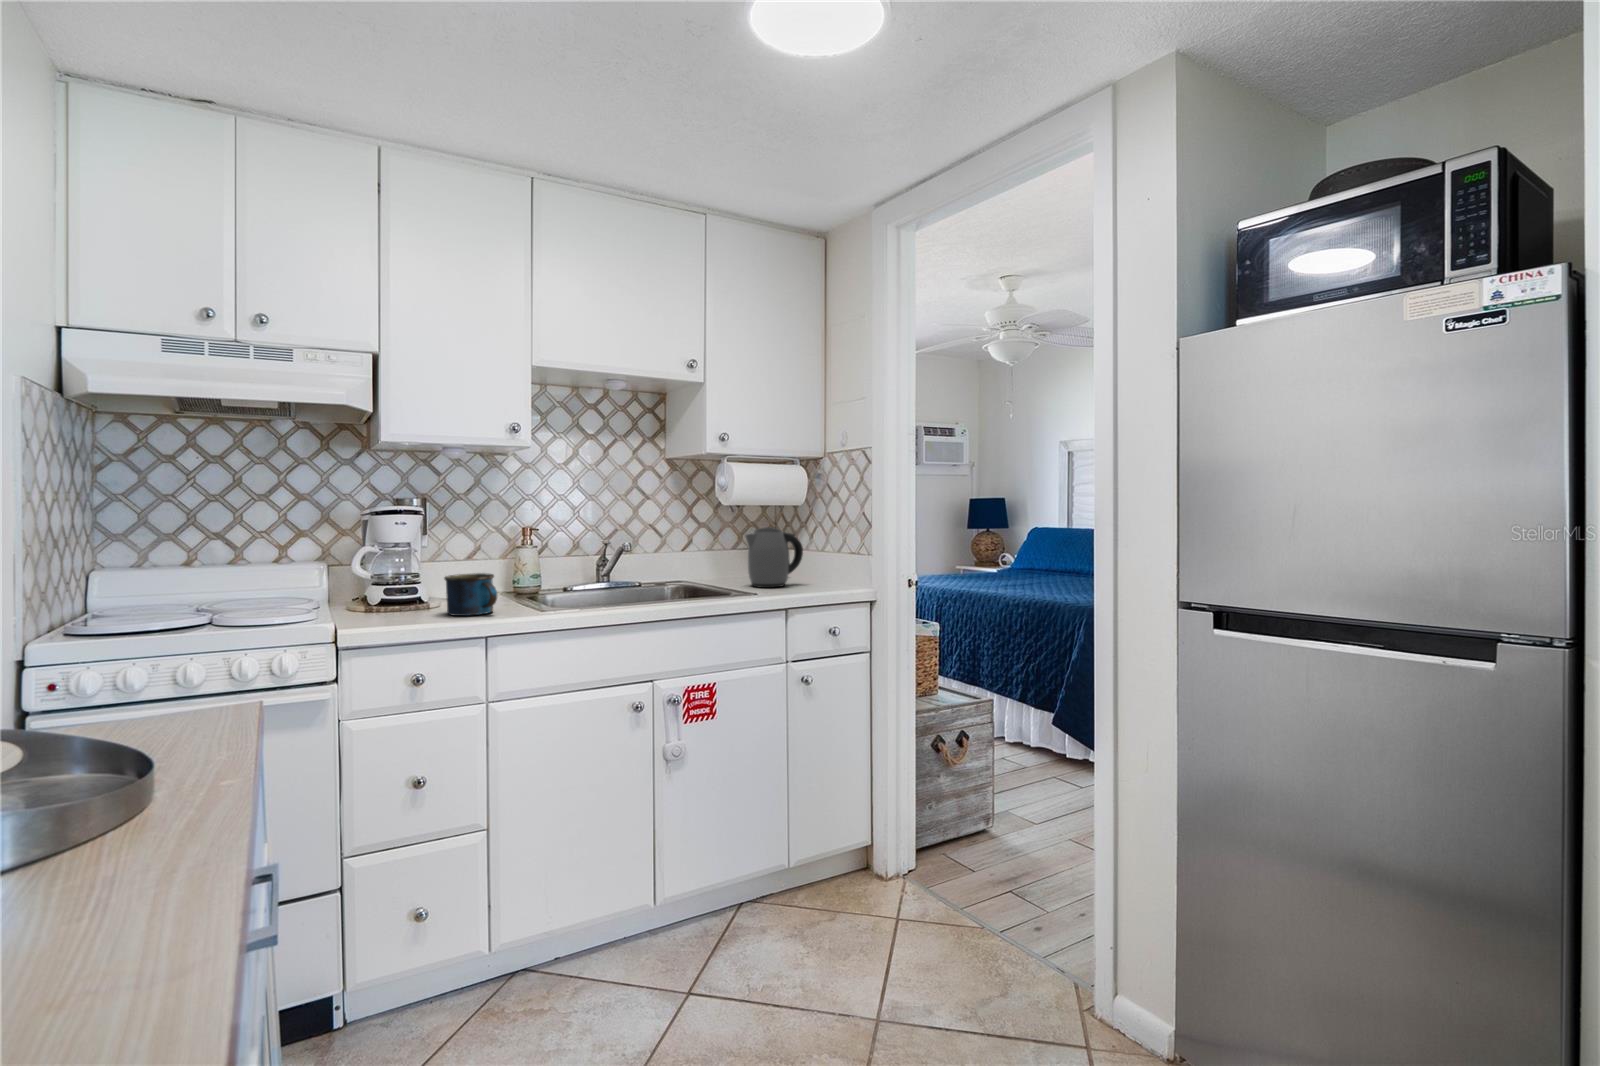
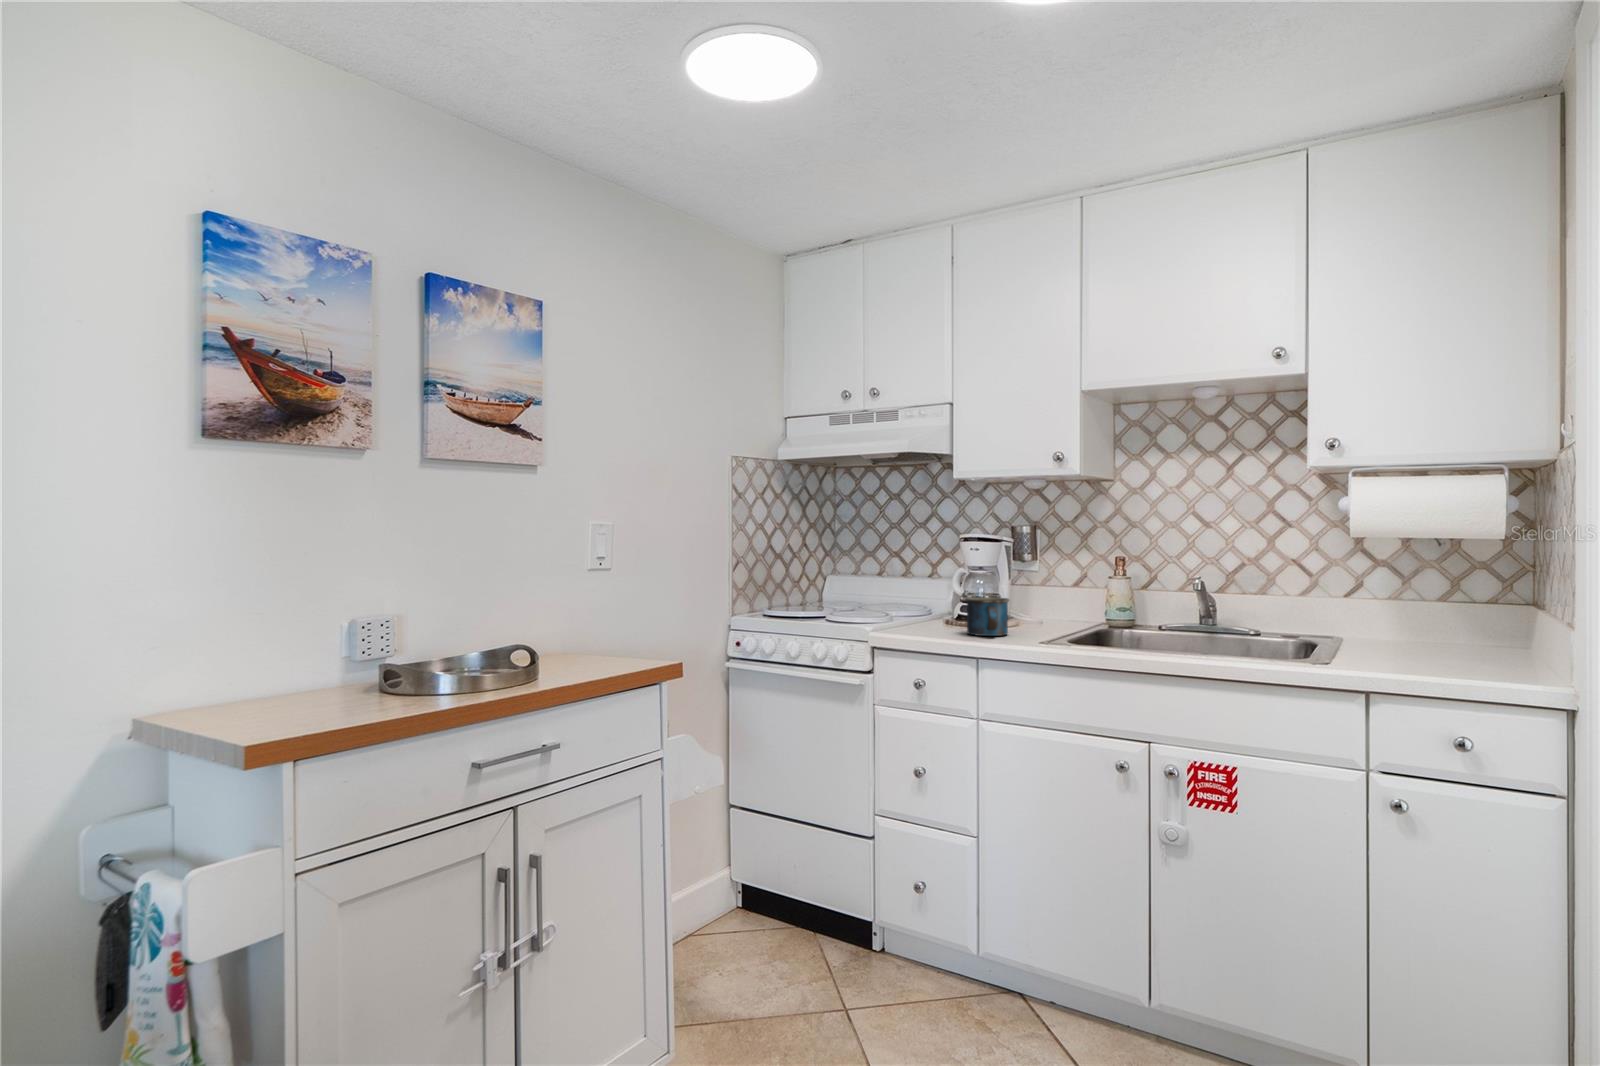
kettle: present [745,527,803,588] -> none [1377,569,1493,662]

